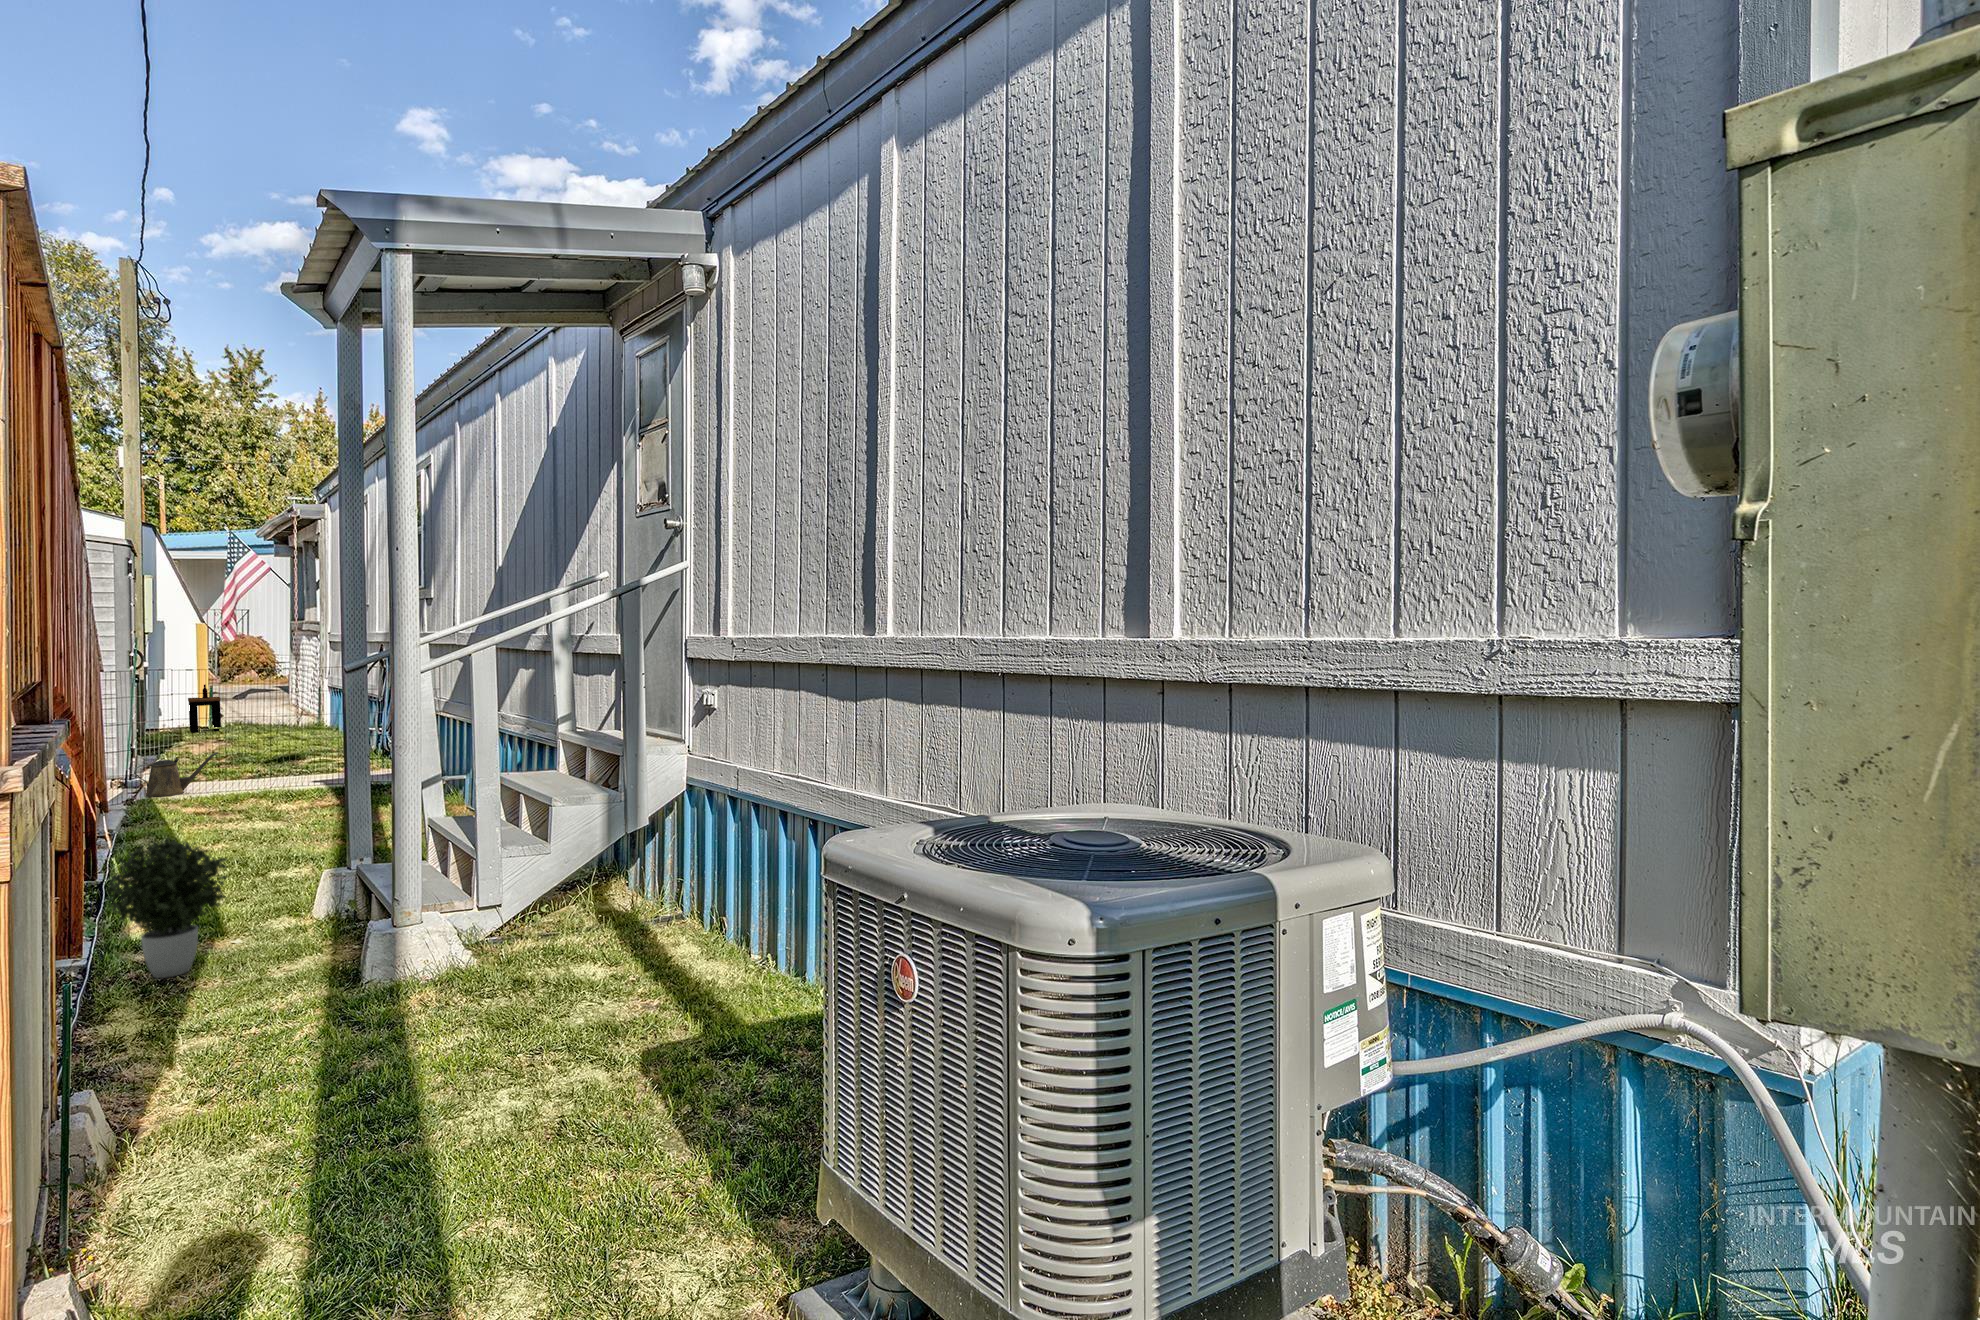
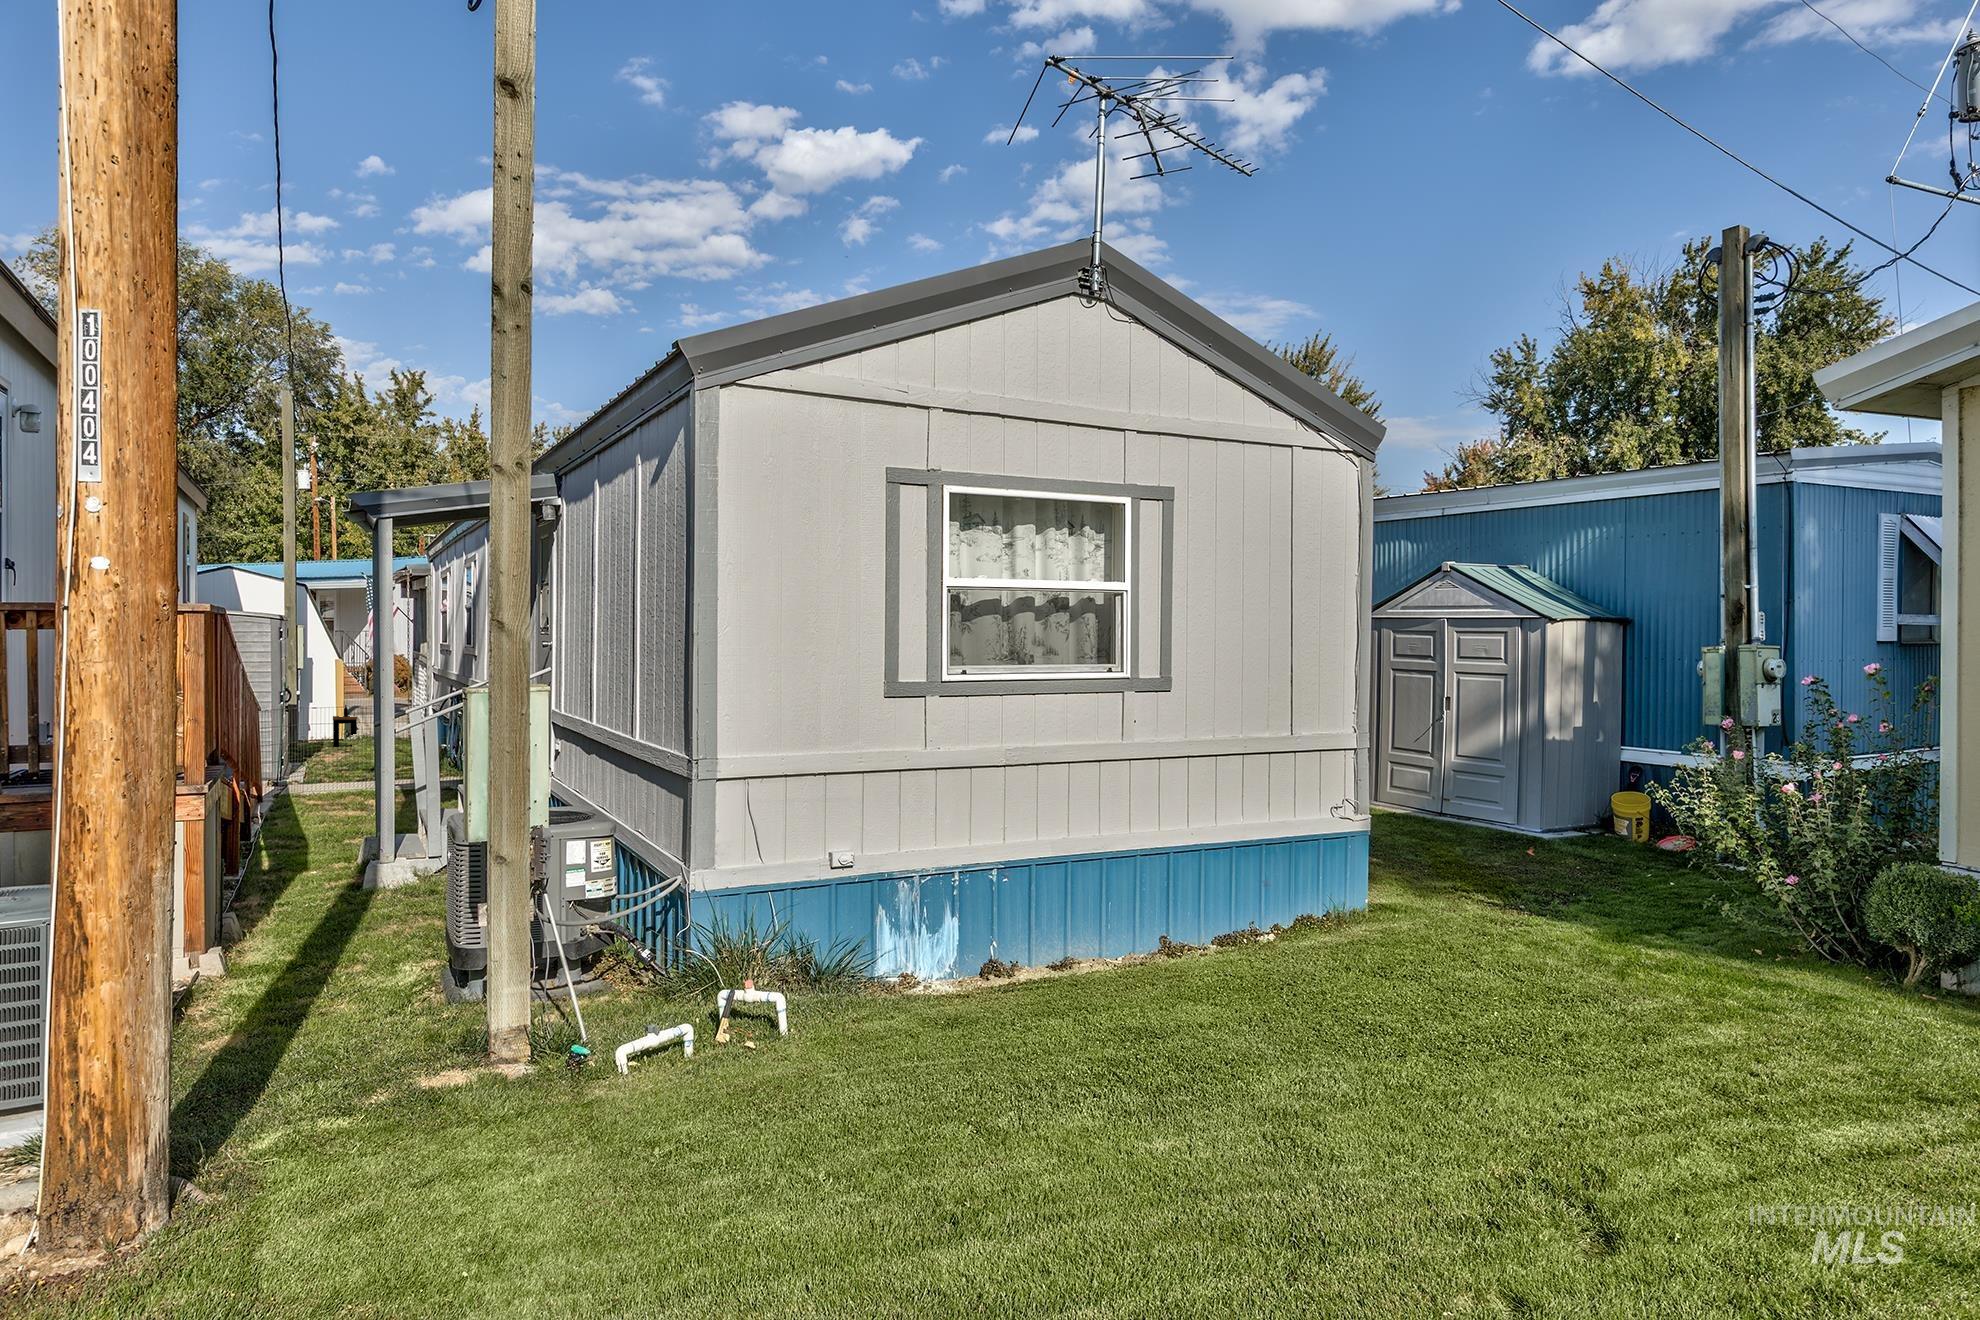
watering can: present [134,752,218,796] -> none [281,762,338,794]
potted plant: present [107,838,228,978] -> none [246,805,310,885]

